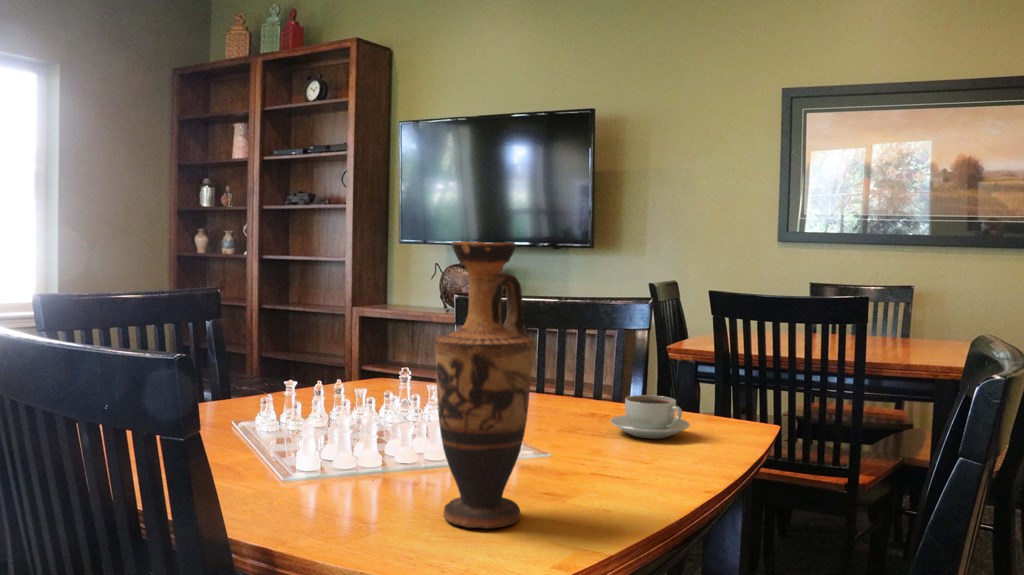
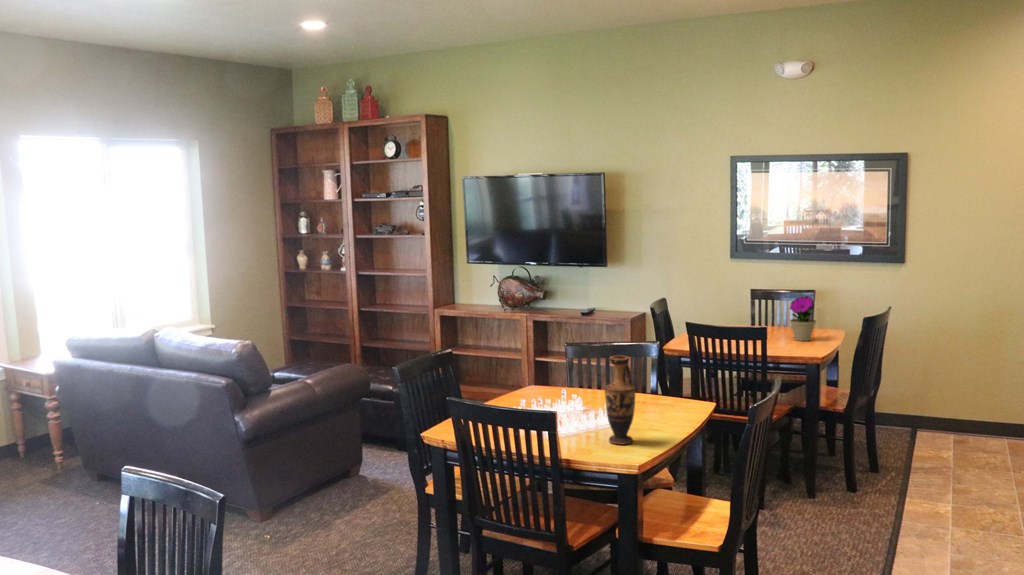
flower pot: none [891,273,939,350] -> present [790,296,816,341]
coffee cup: present [610,395,690,438] -> none [649,391,682,409]

